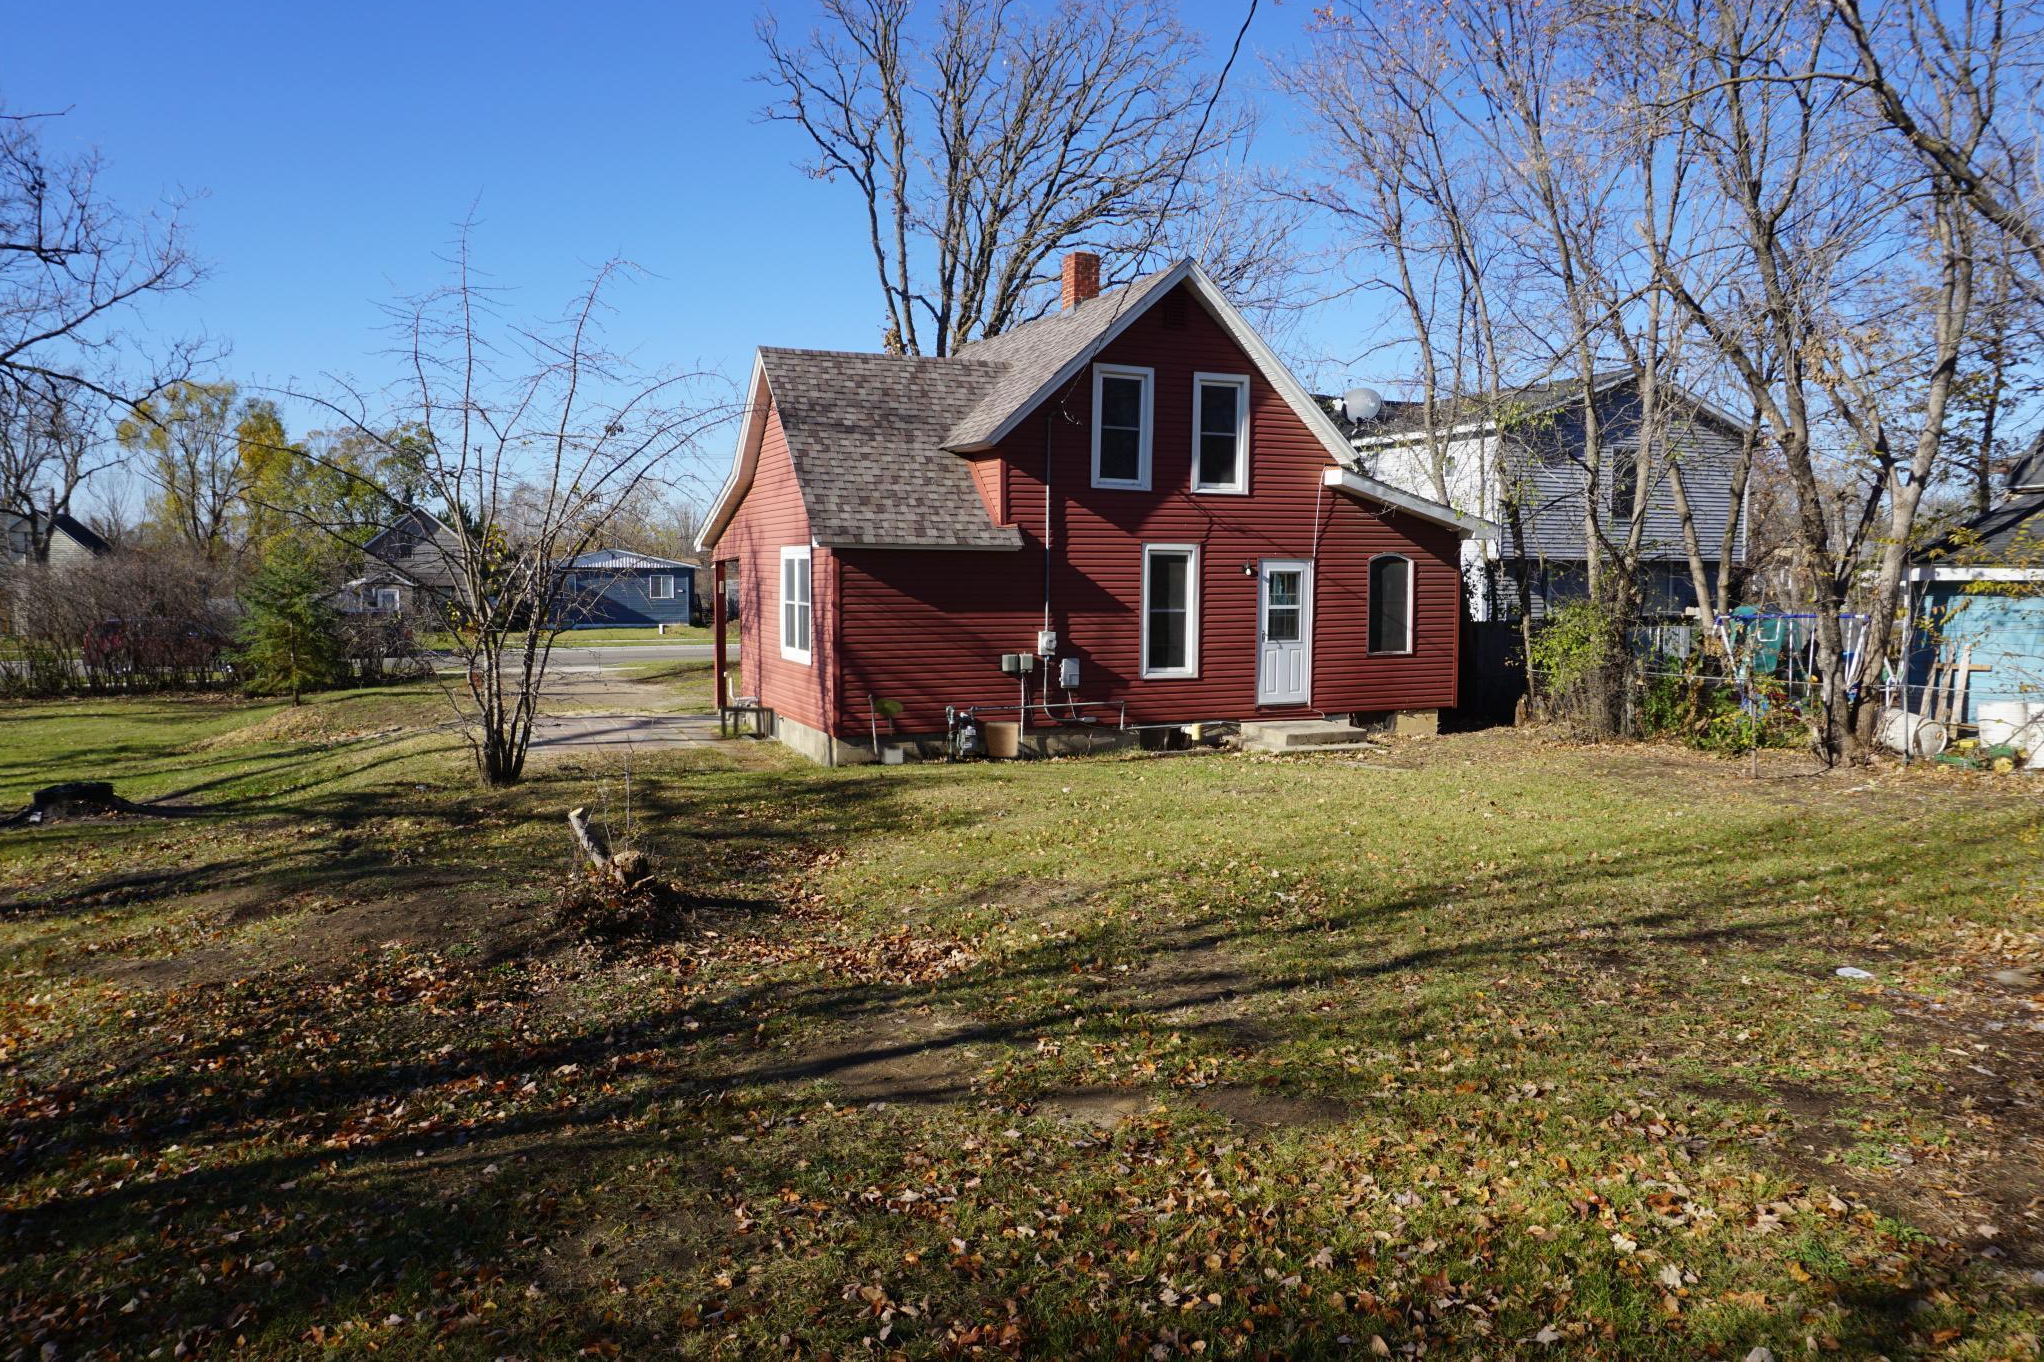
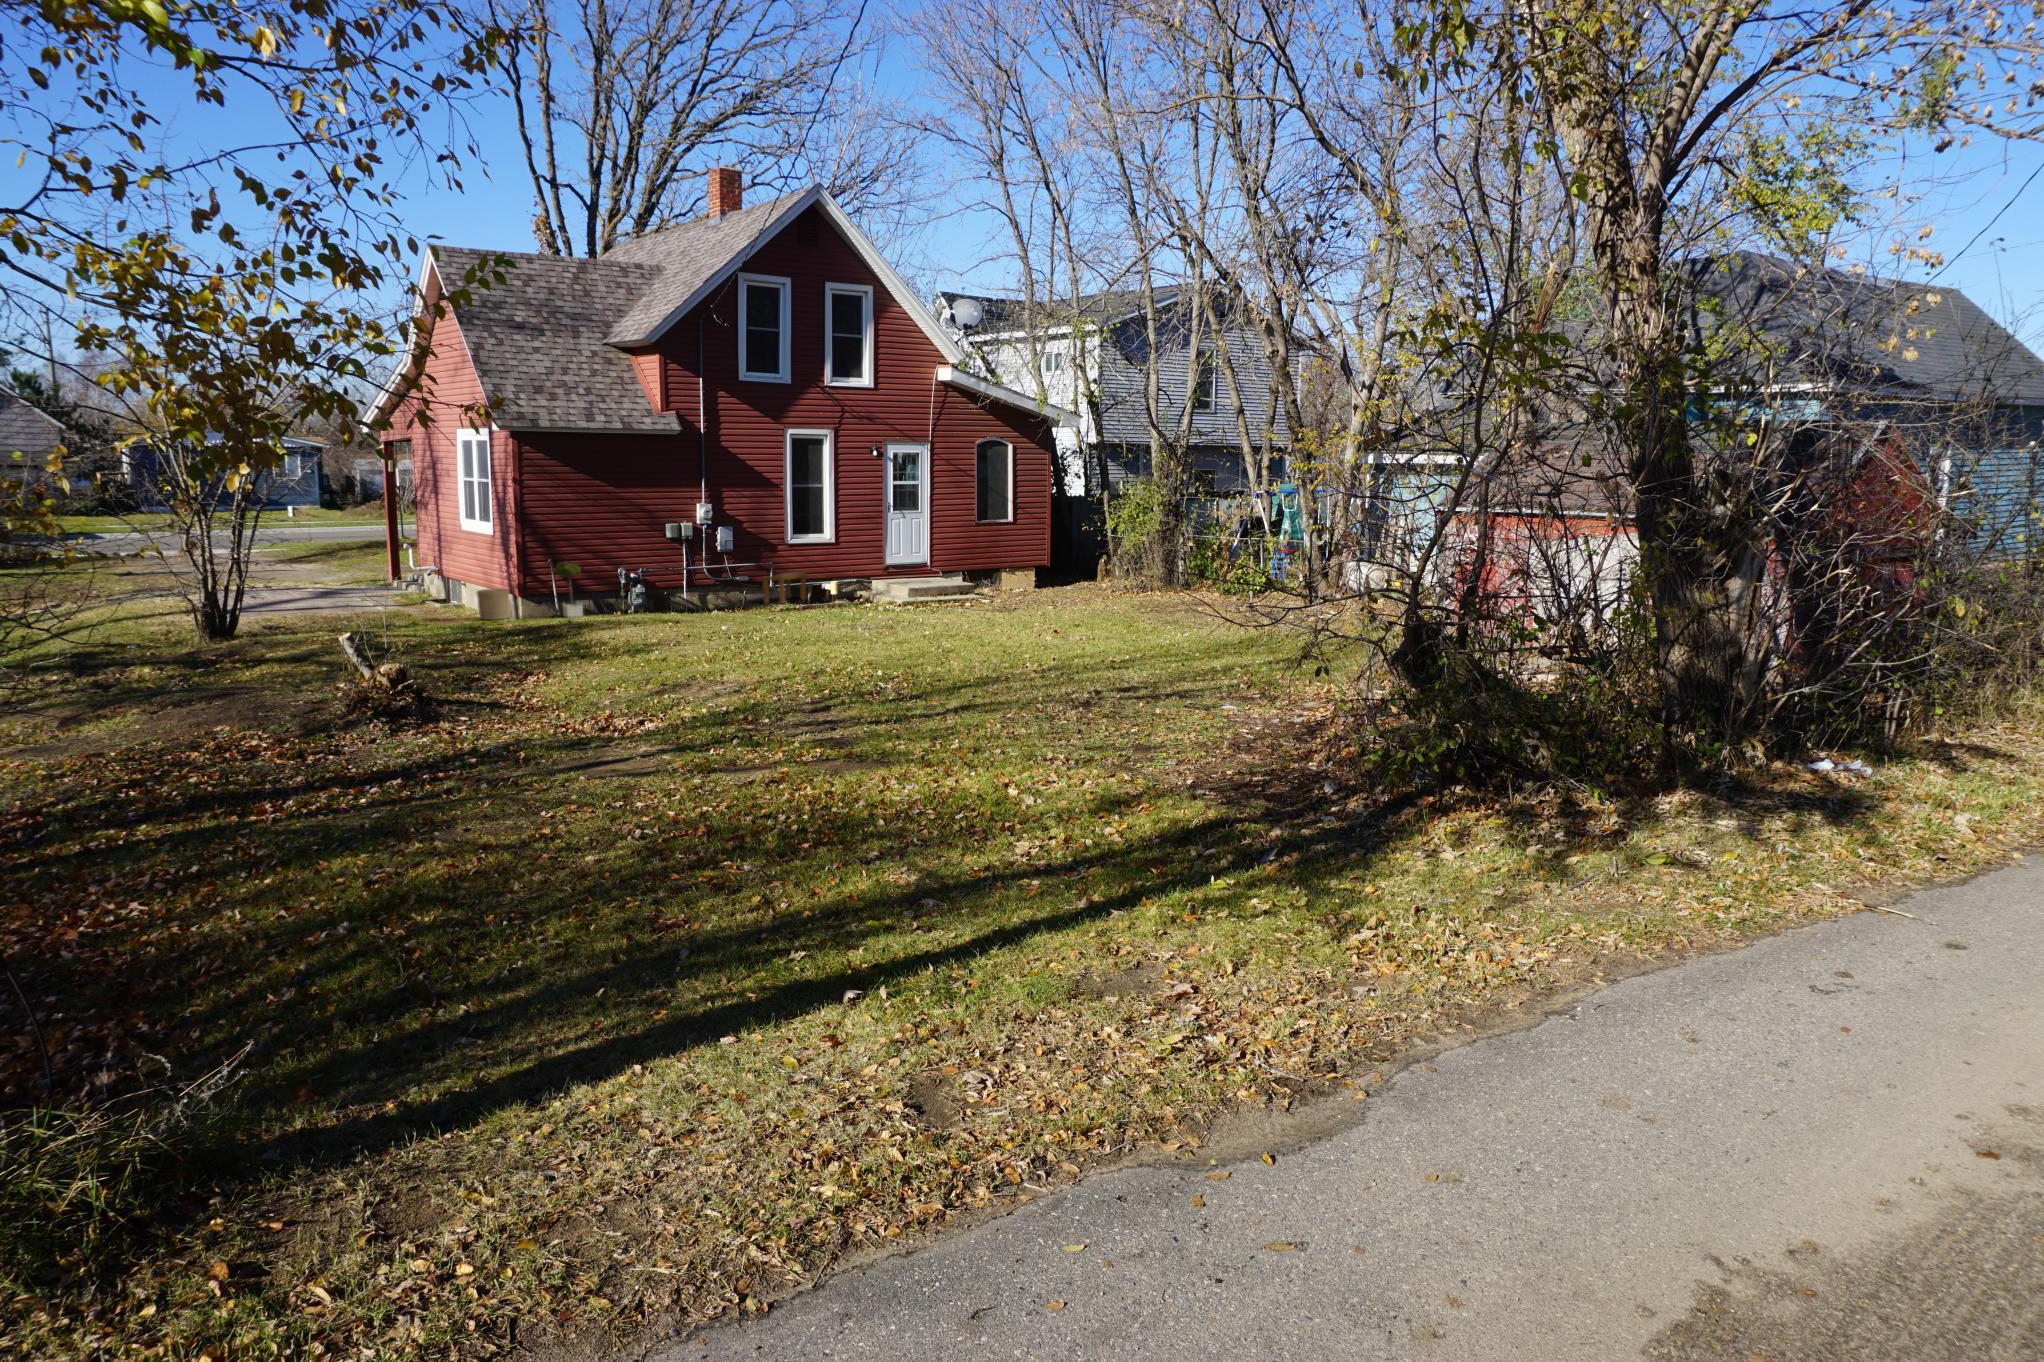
bench: present [720,706,775,739] -> present [763,572,806,604]
woven basket: present [985,722,1018,757] -> present [477,589,510,620]

